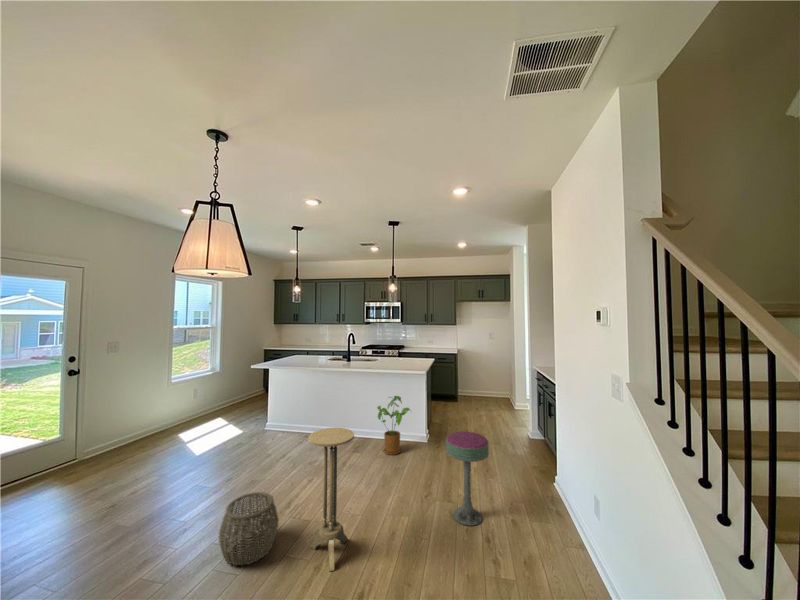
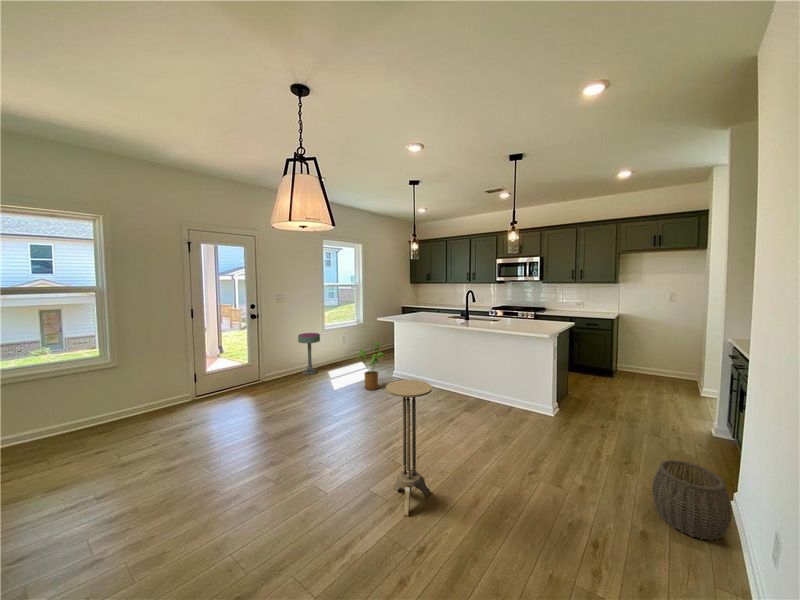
house plant: present [377,396,410,455] -> present [358,342,385,390]
bar stool: present [446,431,489,526] -> present [298,333,320,374]
woven basket: present [219,492,278,566] -> present [652,460,733,540]

